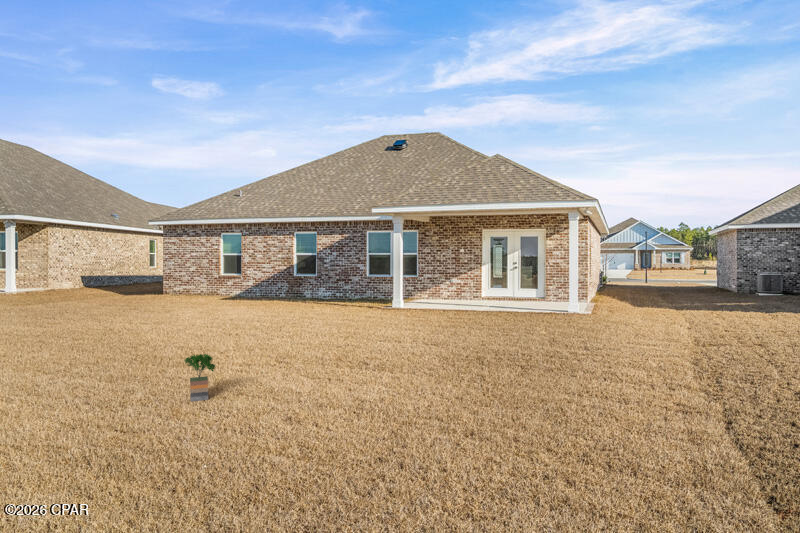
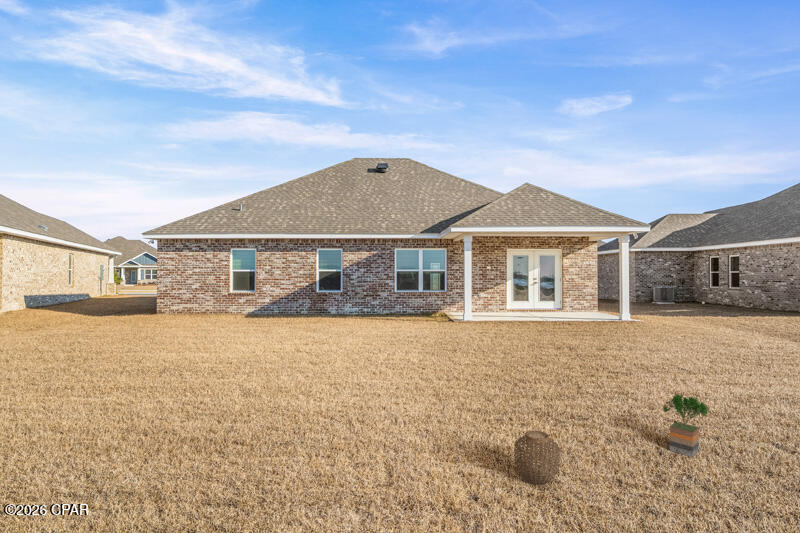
woven basket: none [35,366,71,401] -> present [514,431,560,485]

